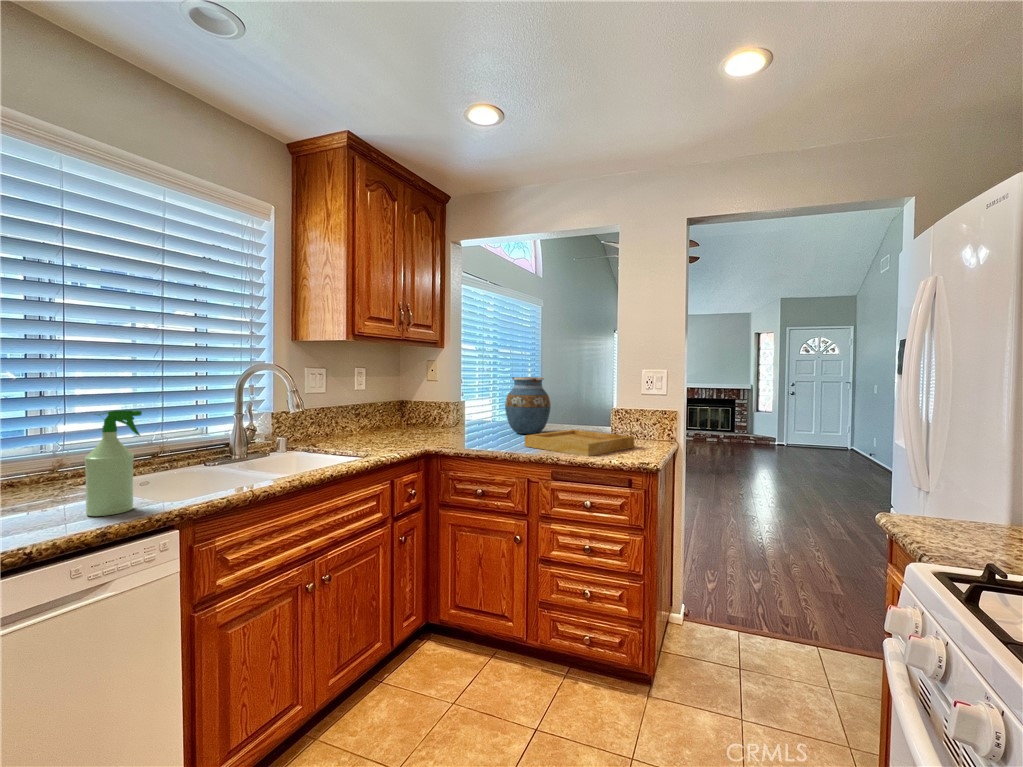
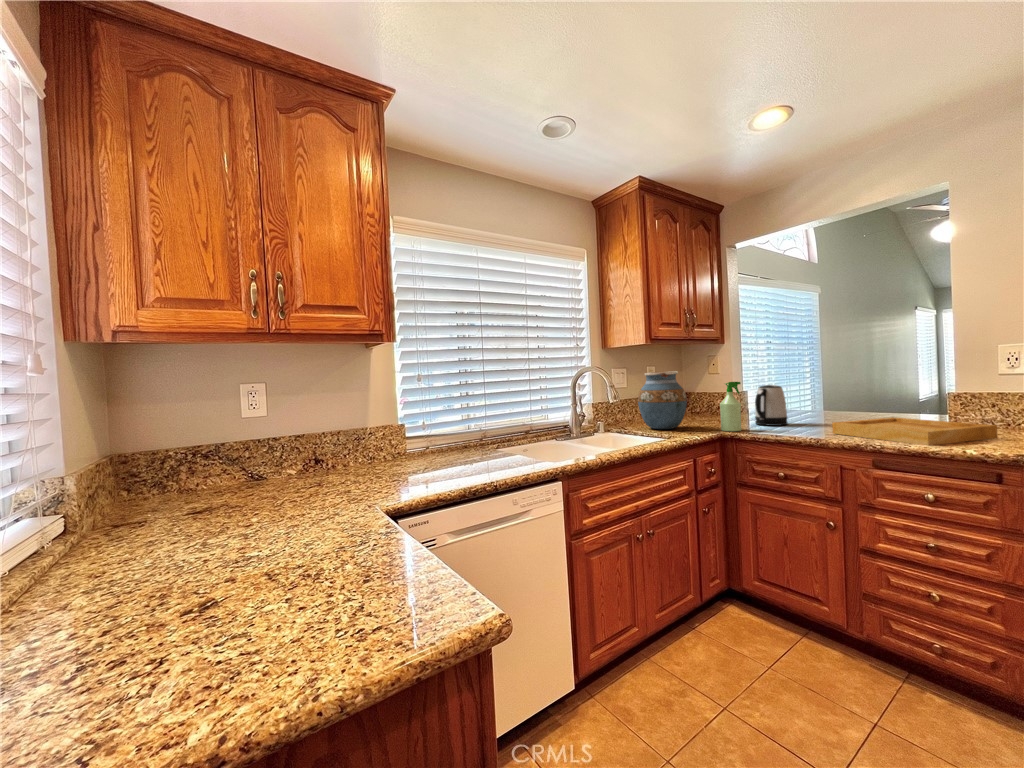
vase: present [505,377,550,434] -> present [638,371,687,429]
kettle: none [464,395,493,439] -> present [755,385,787,426]
spray bottle: present [84,410,142,516] -> present [720,382,741,431]

